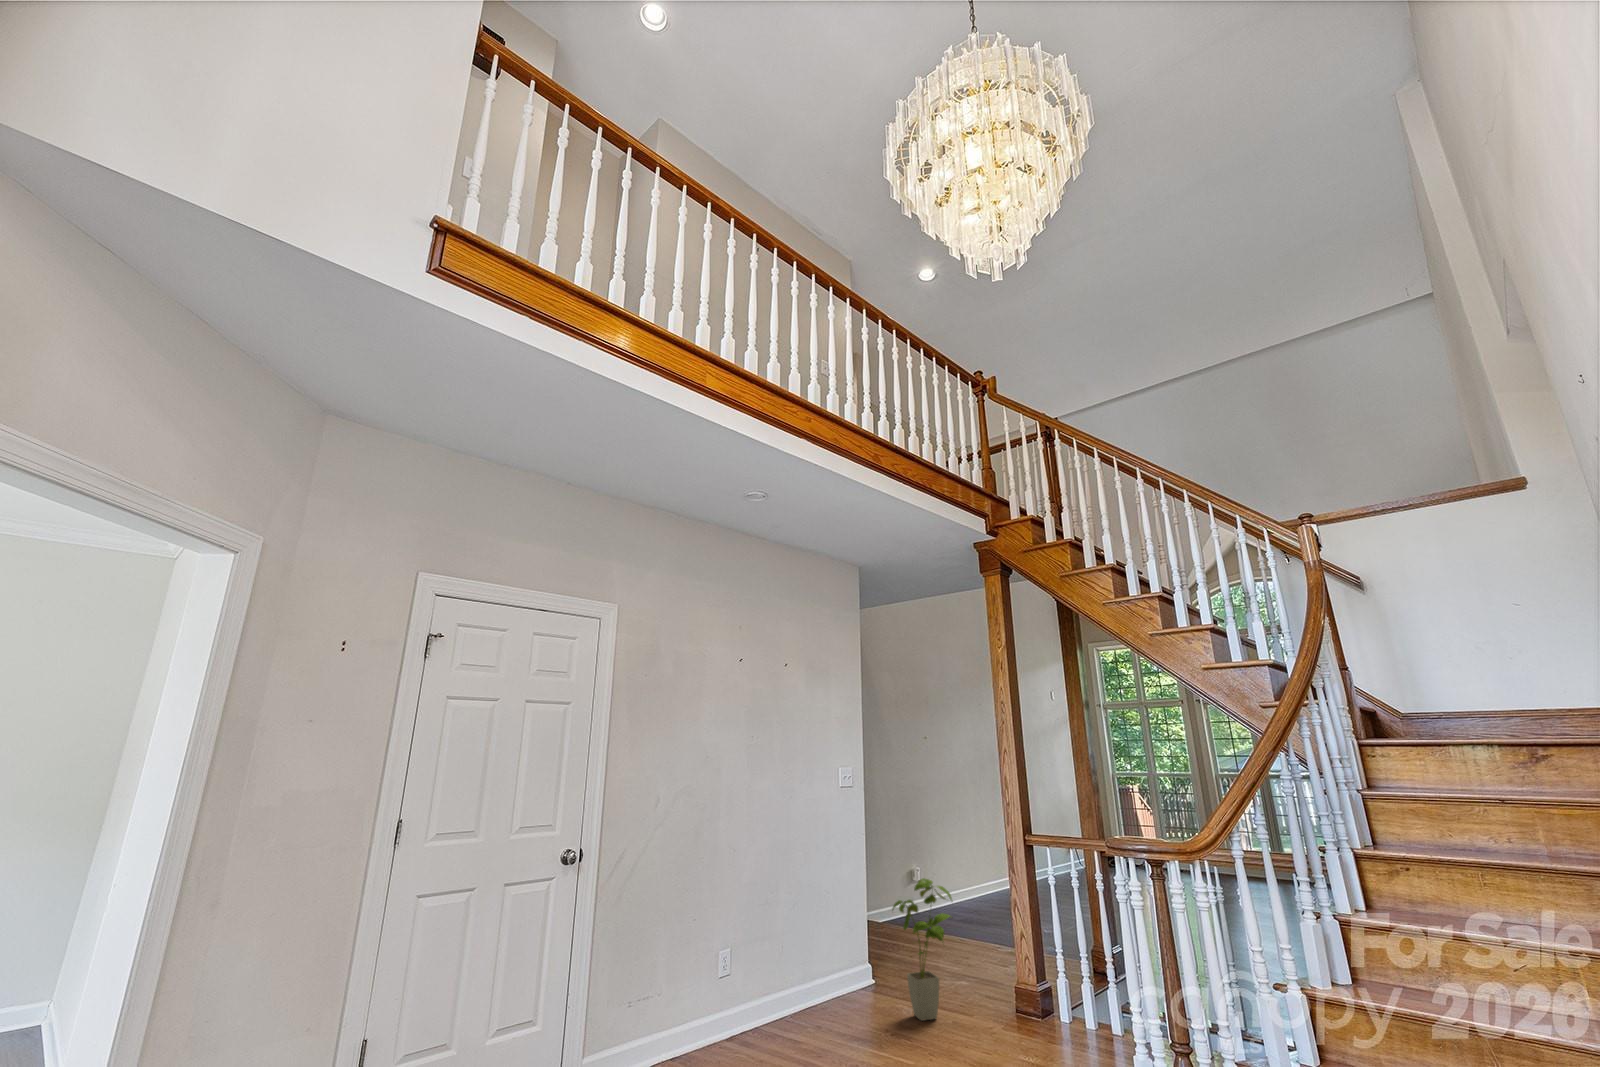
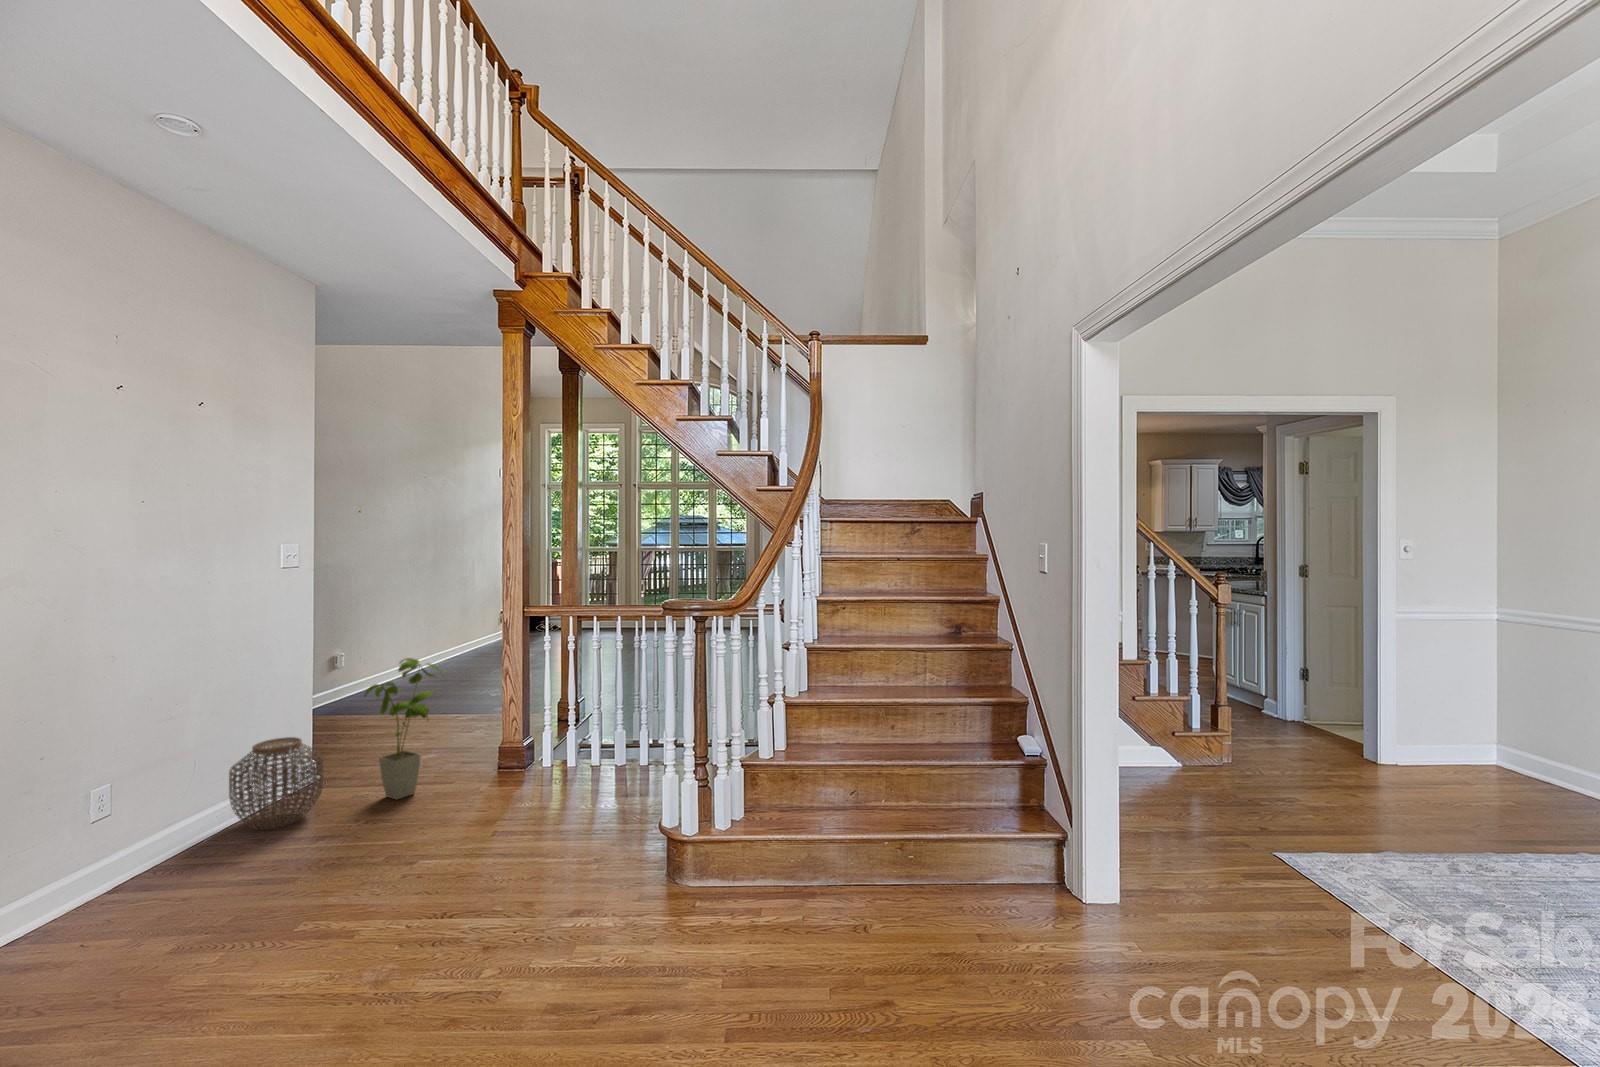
woven basket: none [801,939,864,1022] -> present [229,737,323,830]

